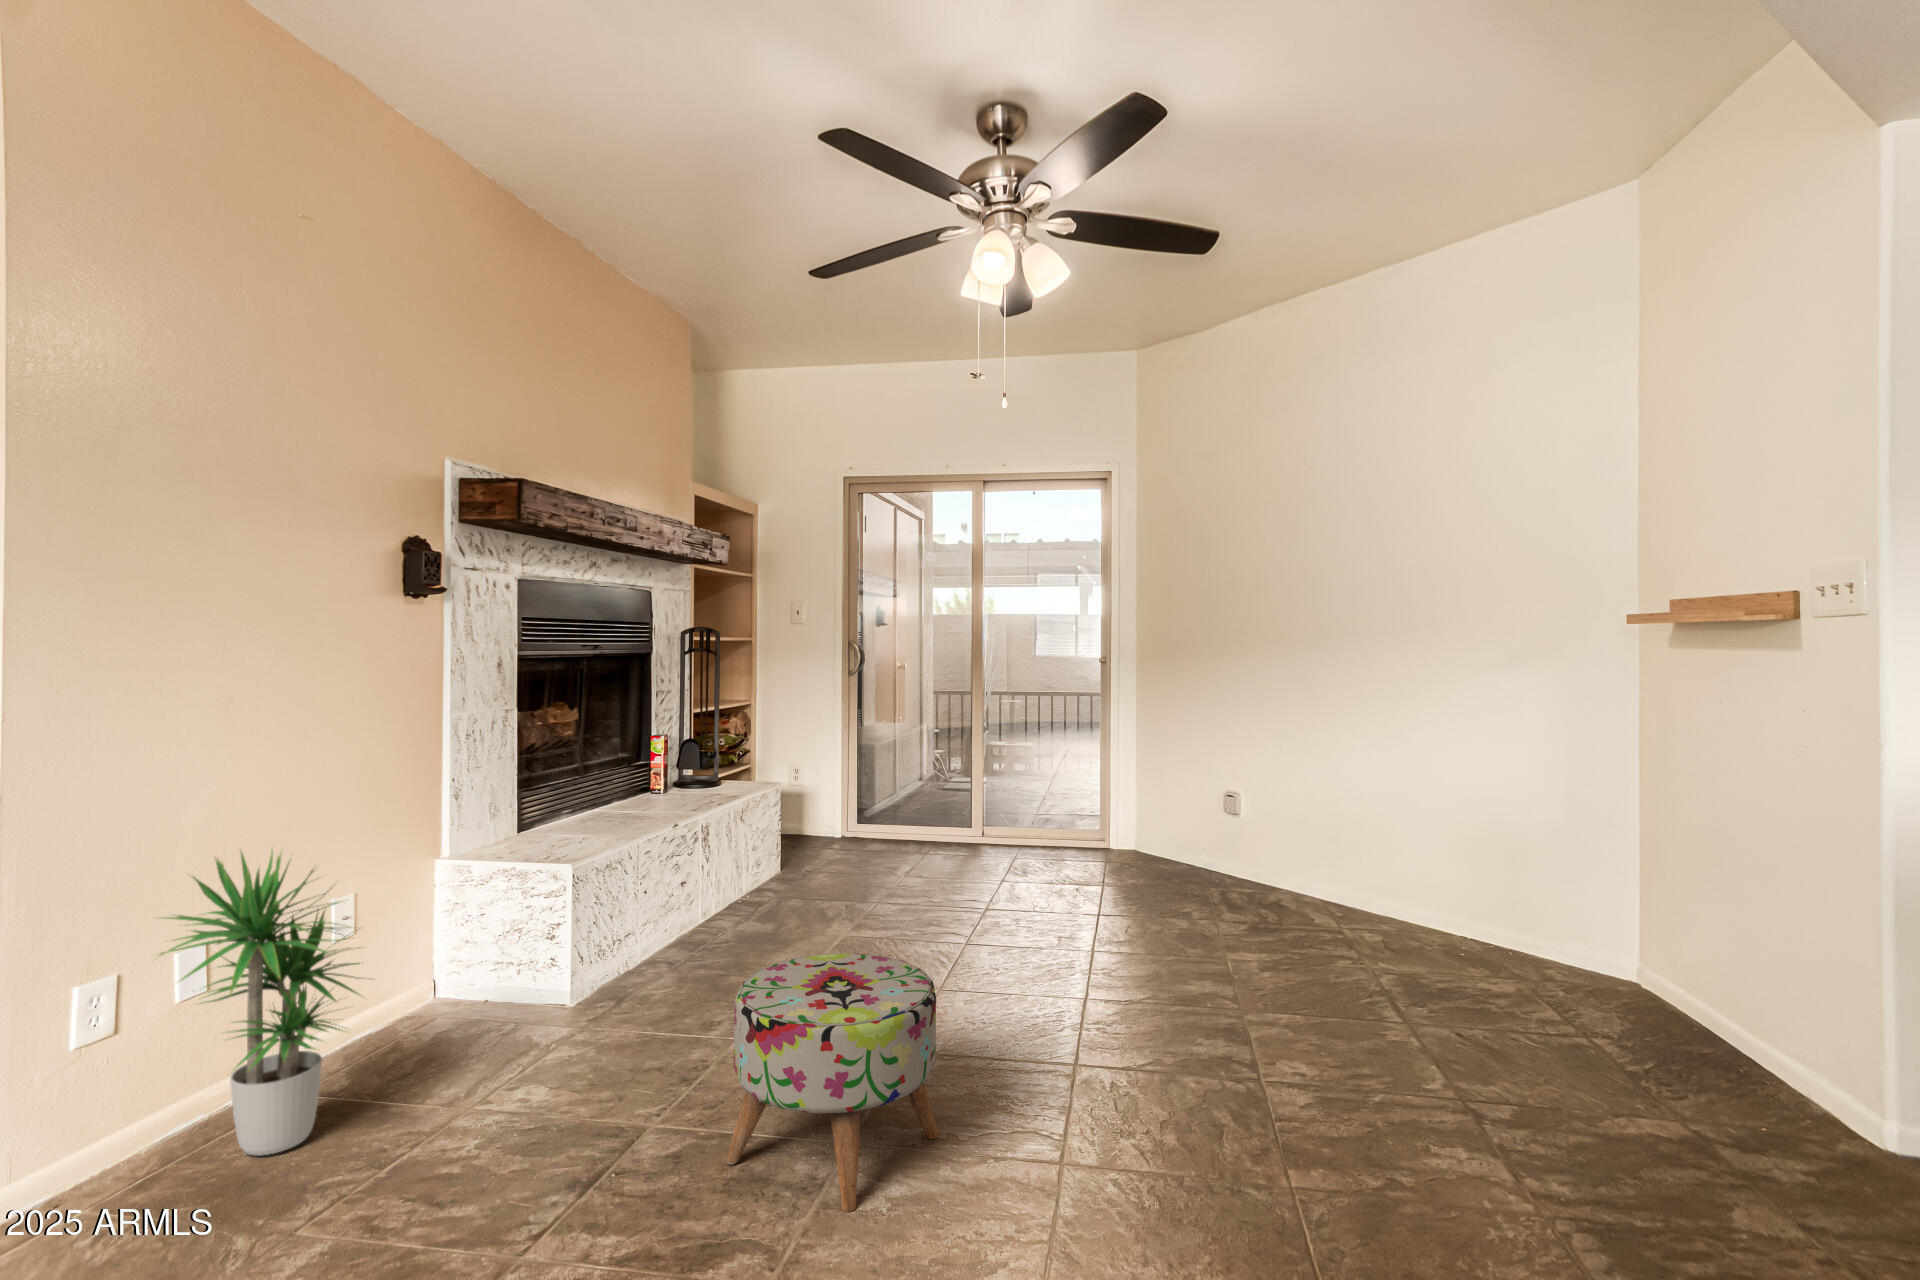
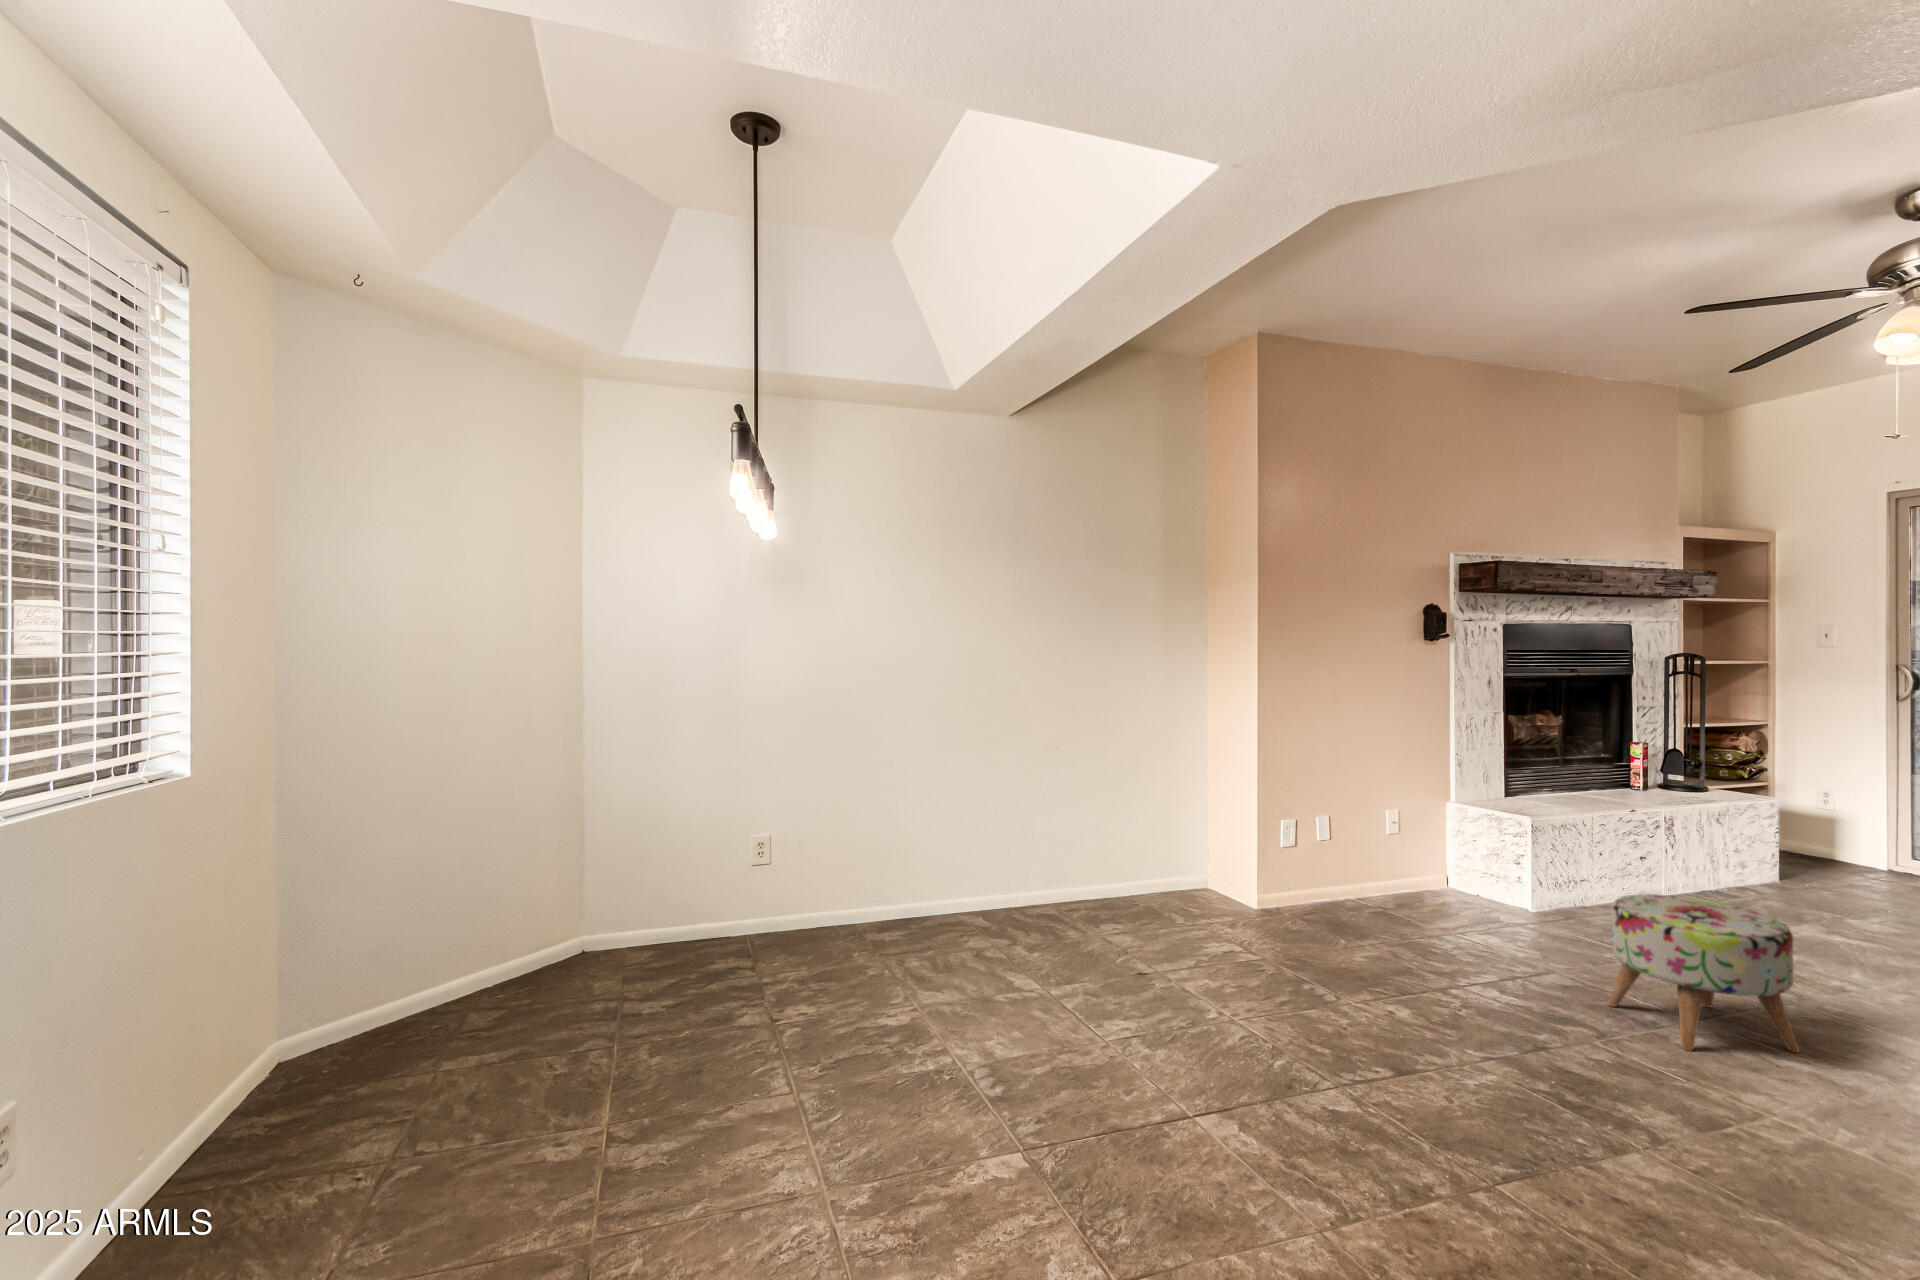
potted plant: present [160,849,360,1155] -> none [1305,769,1406,921]

